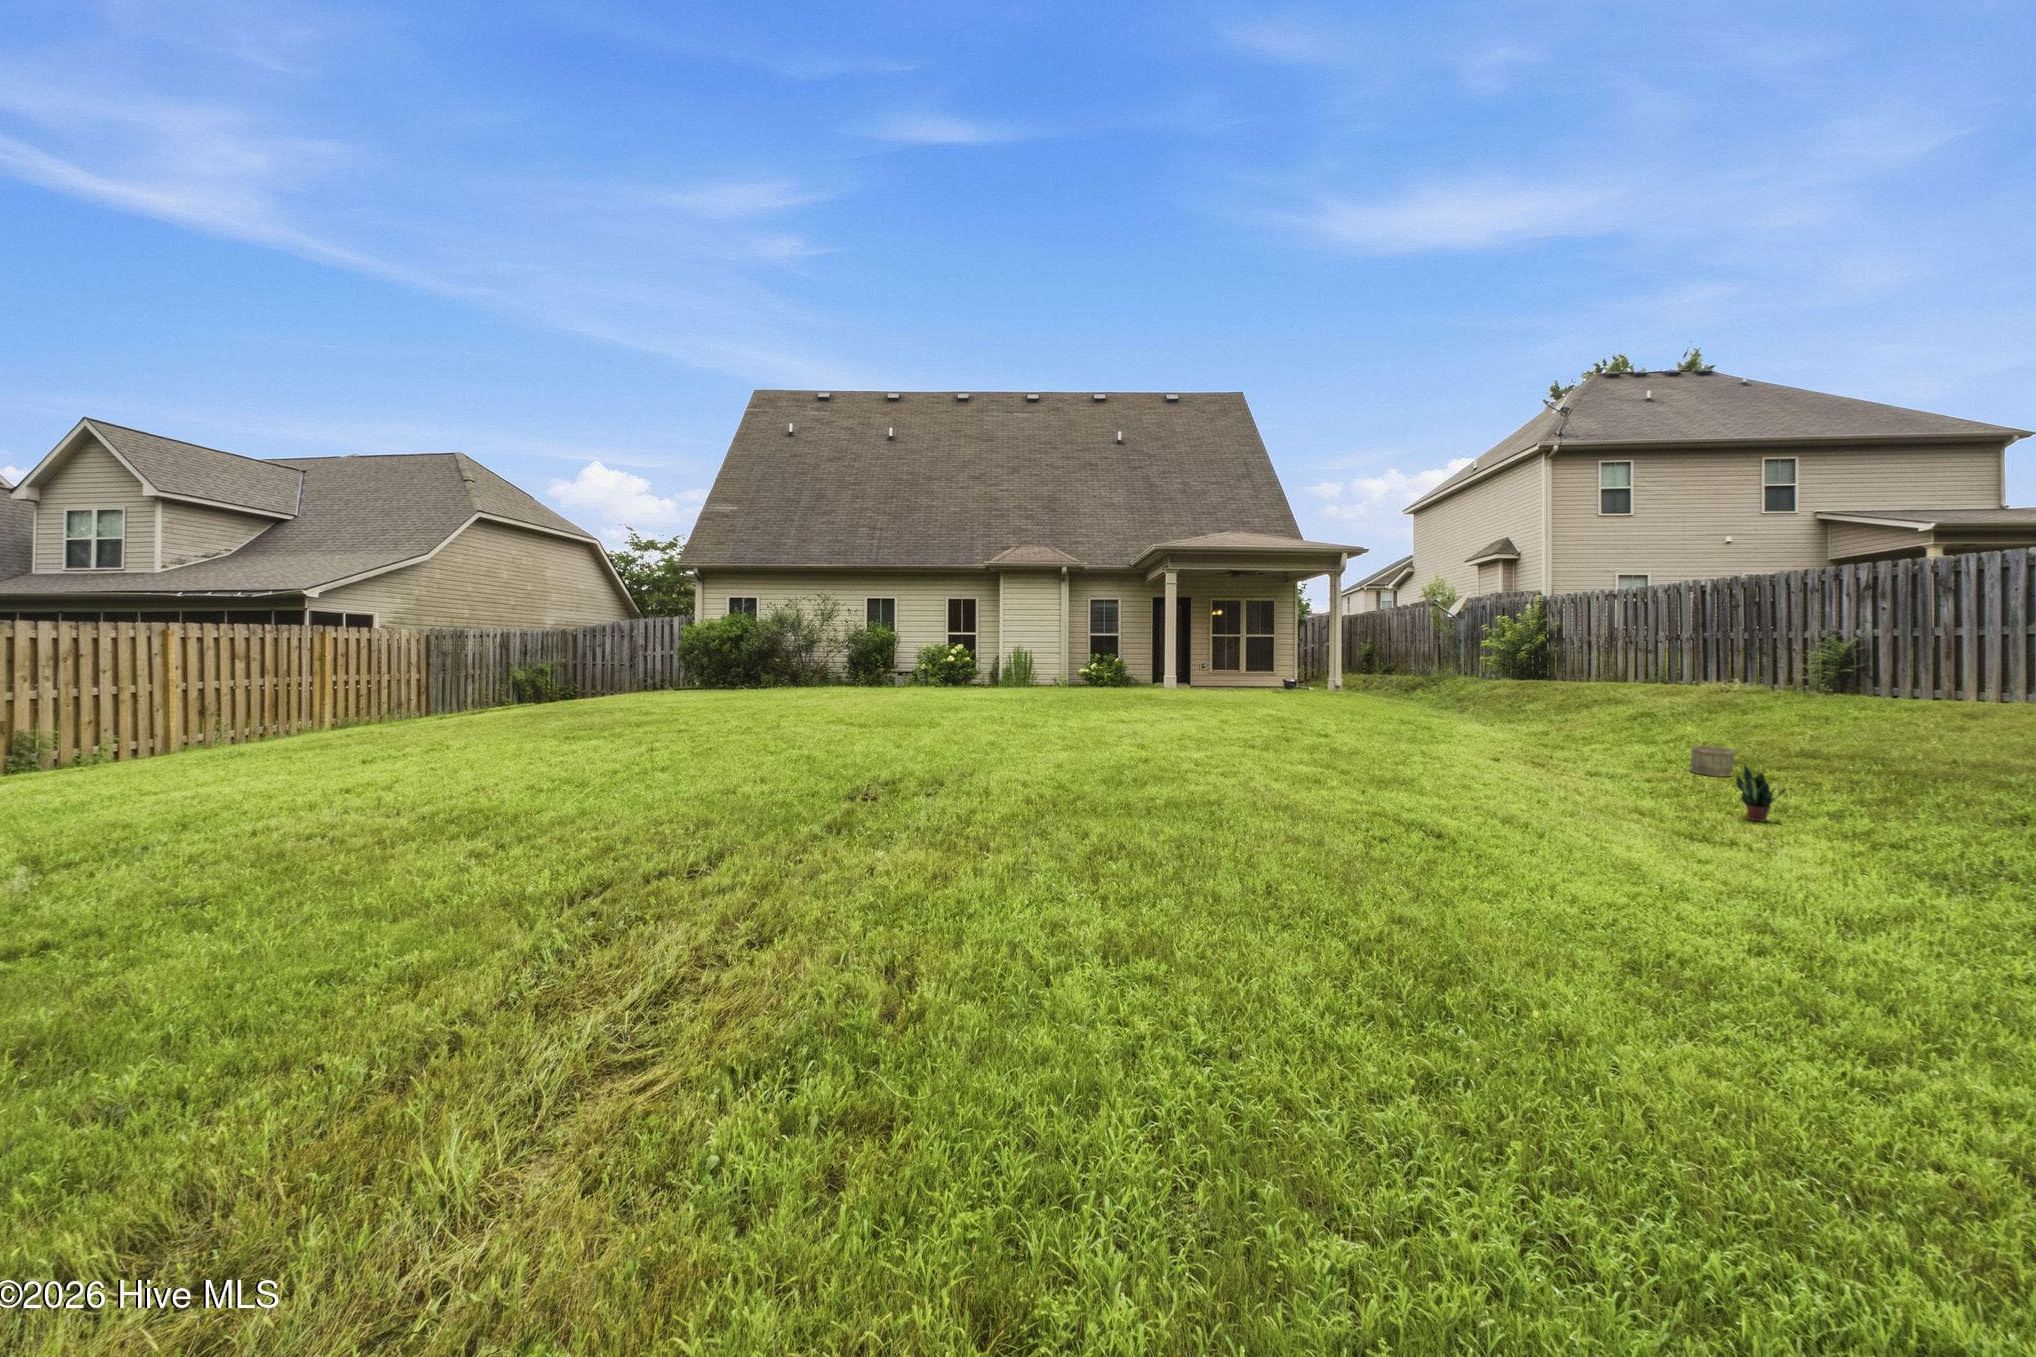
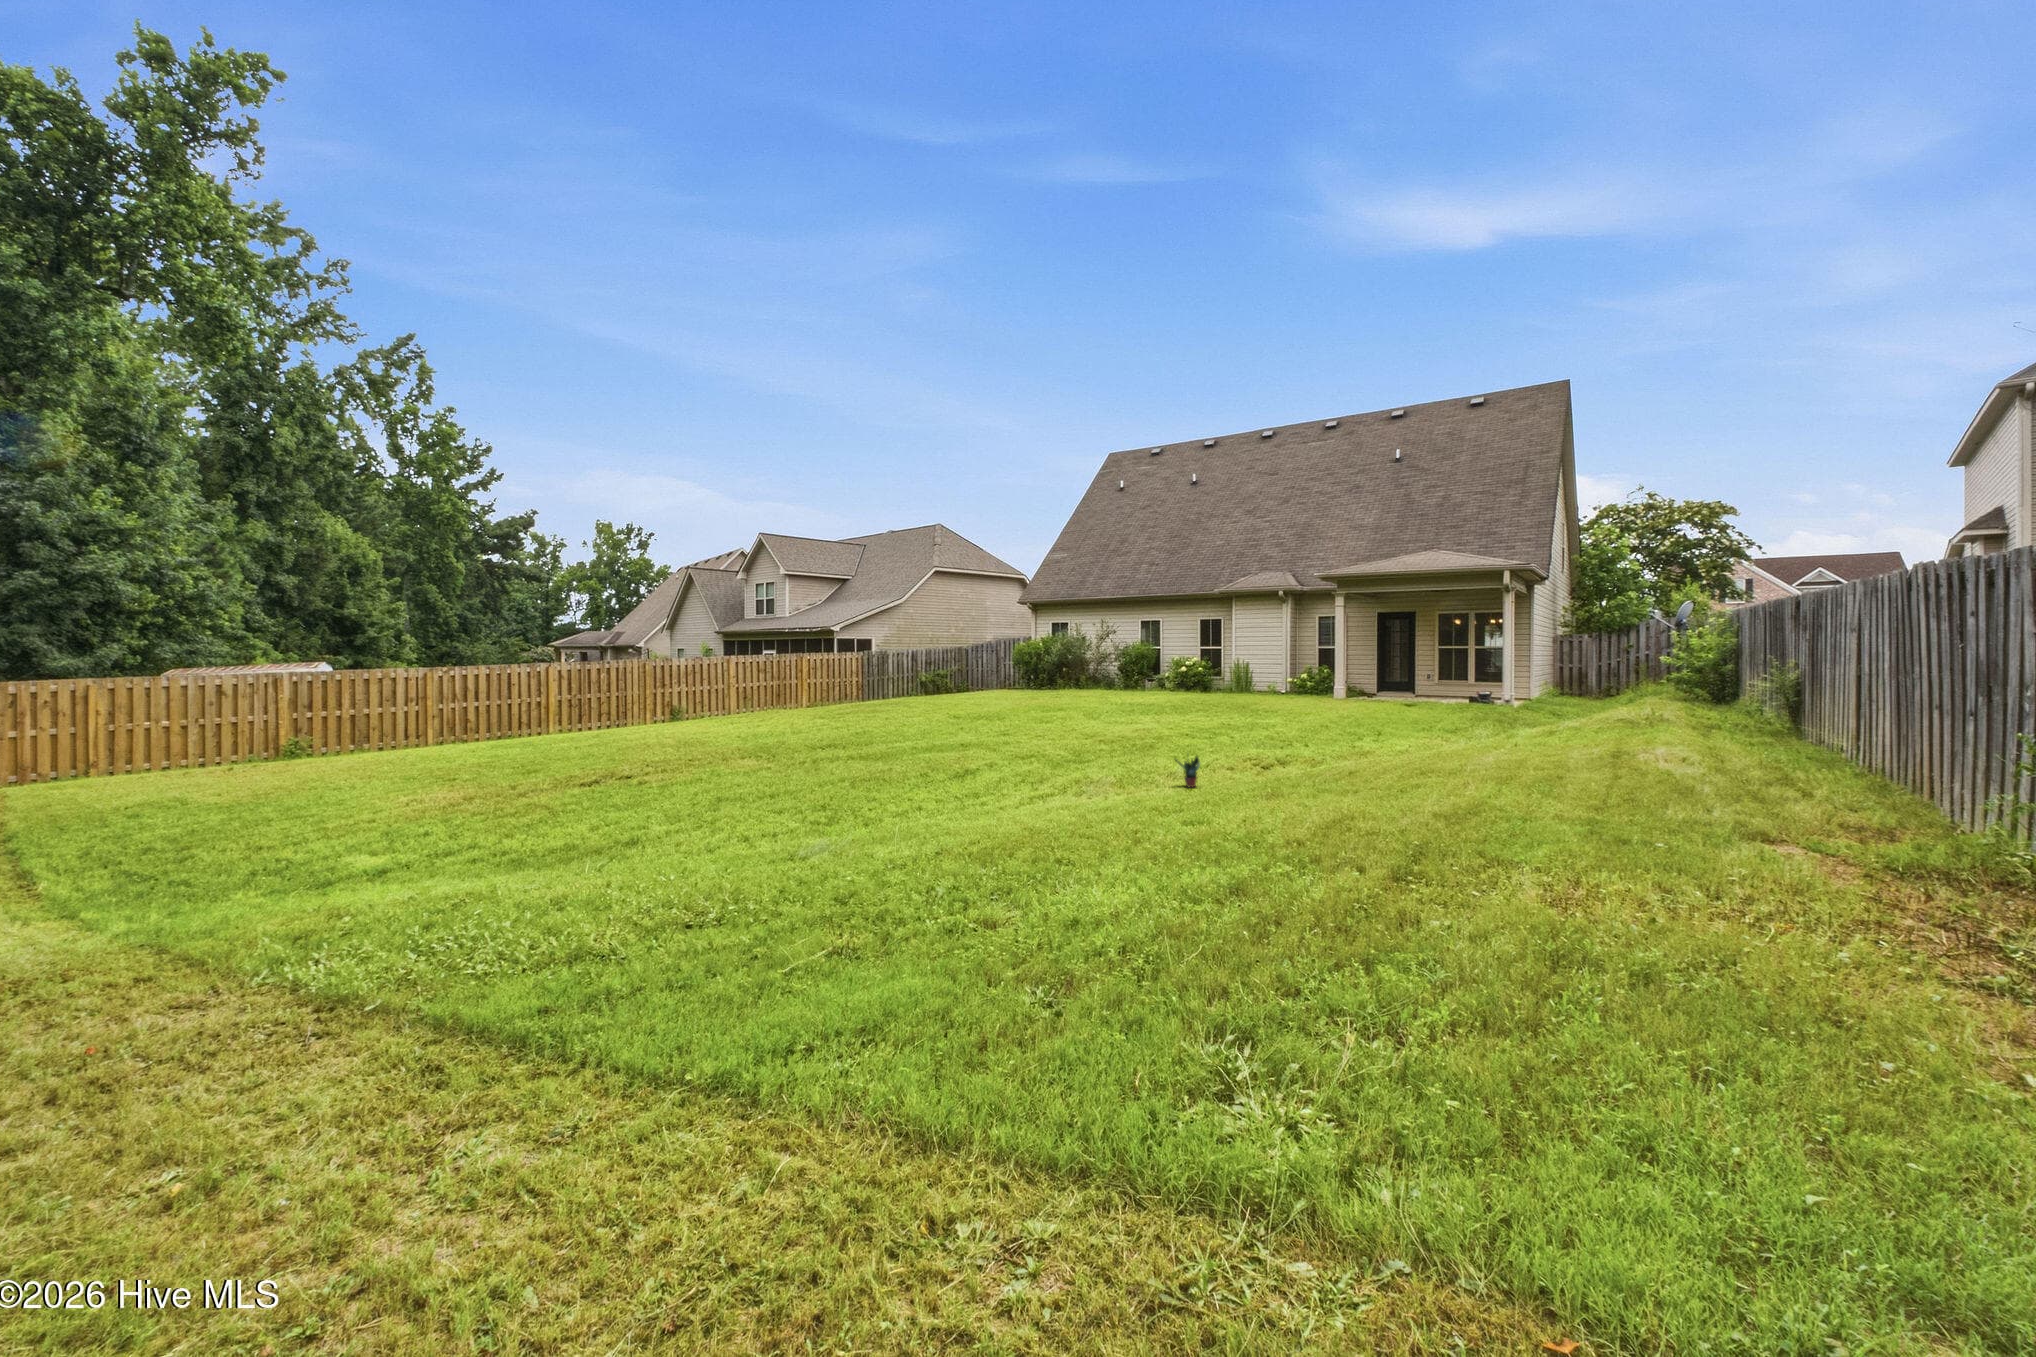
wooden bucket: present [1691,746,1735,777] -> none [1329,750,1357,774]

